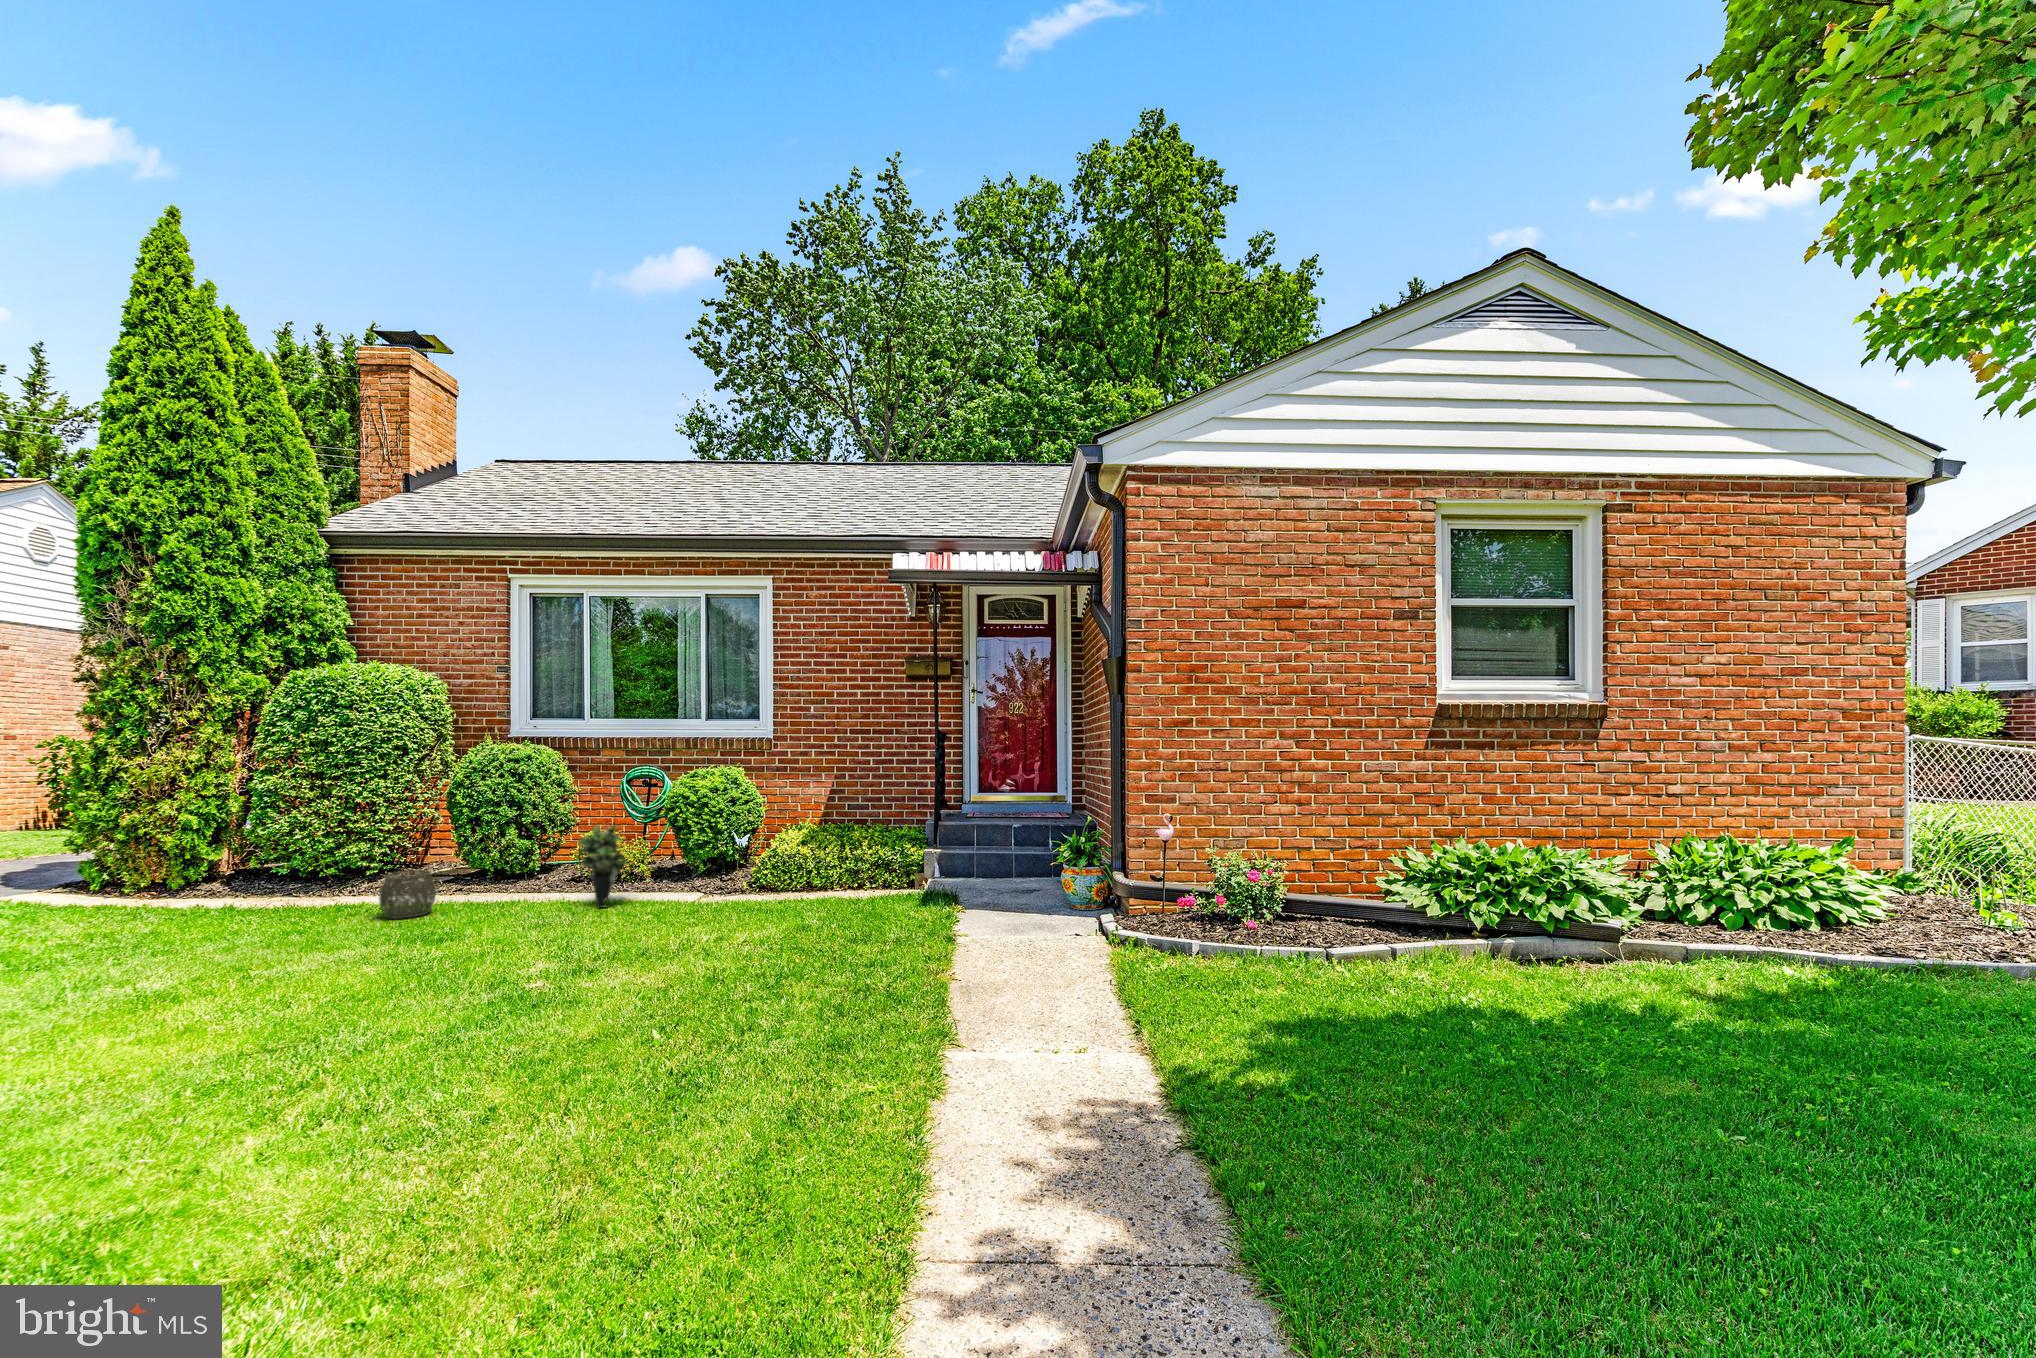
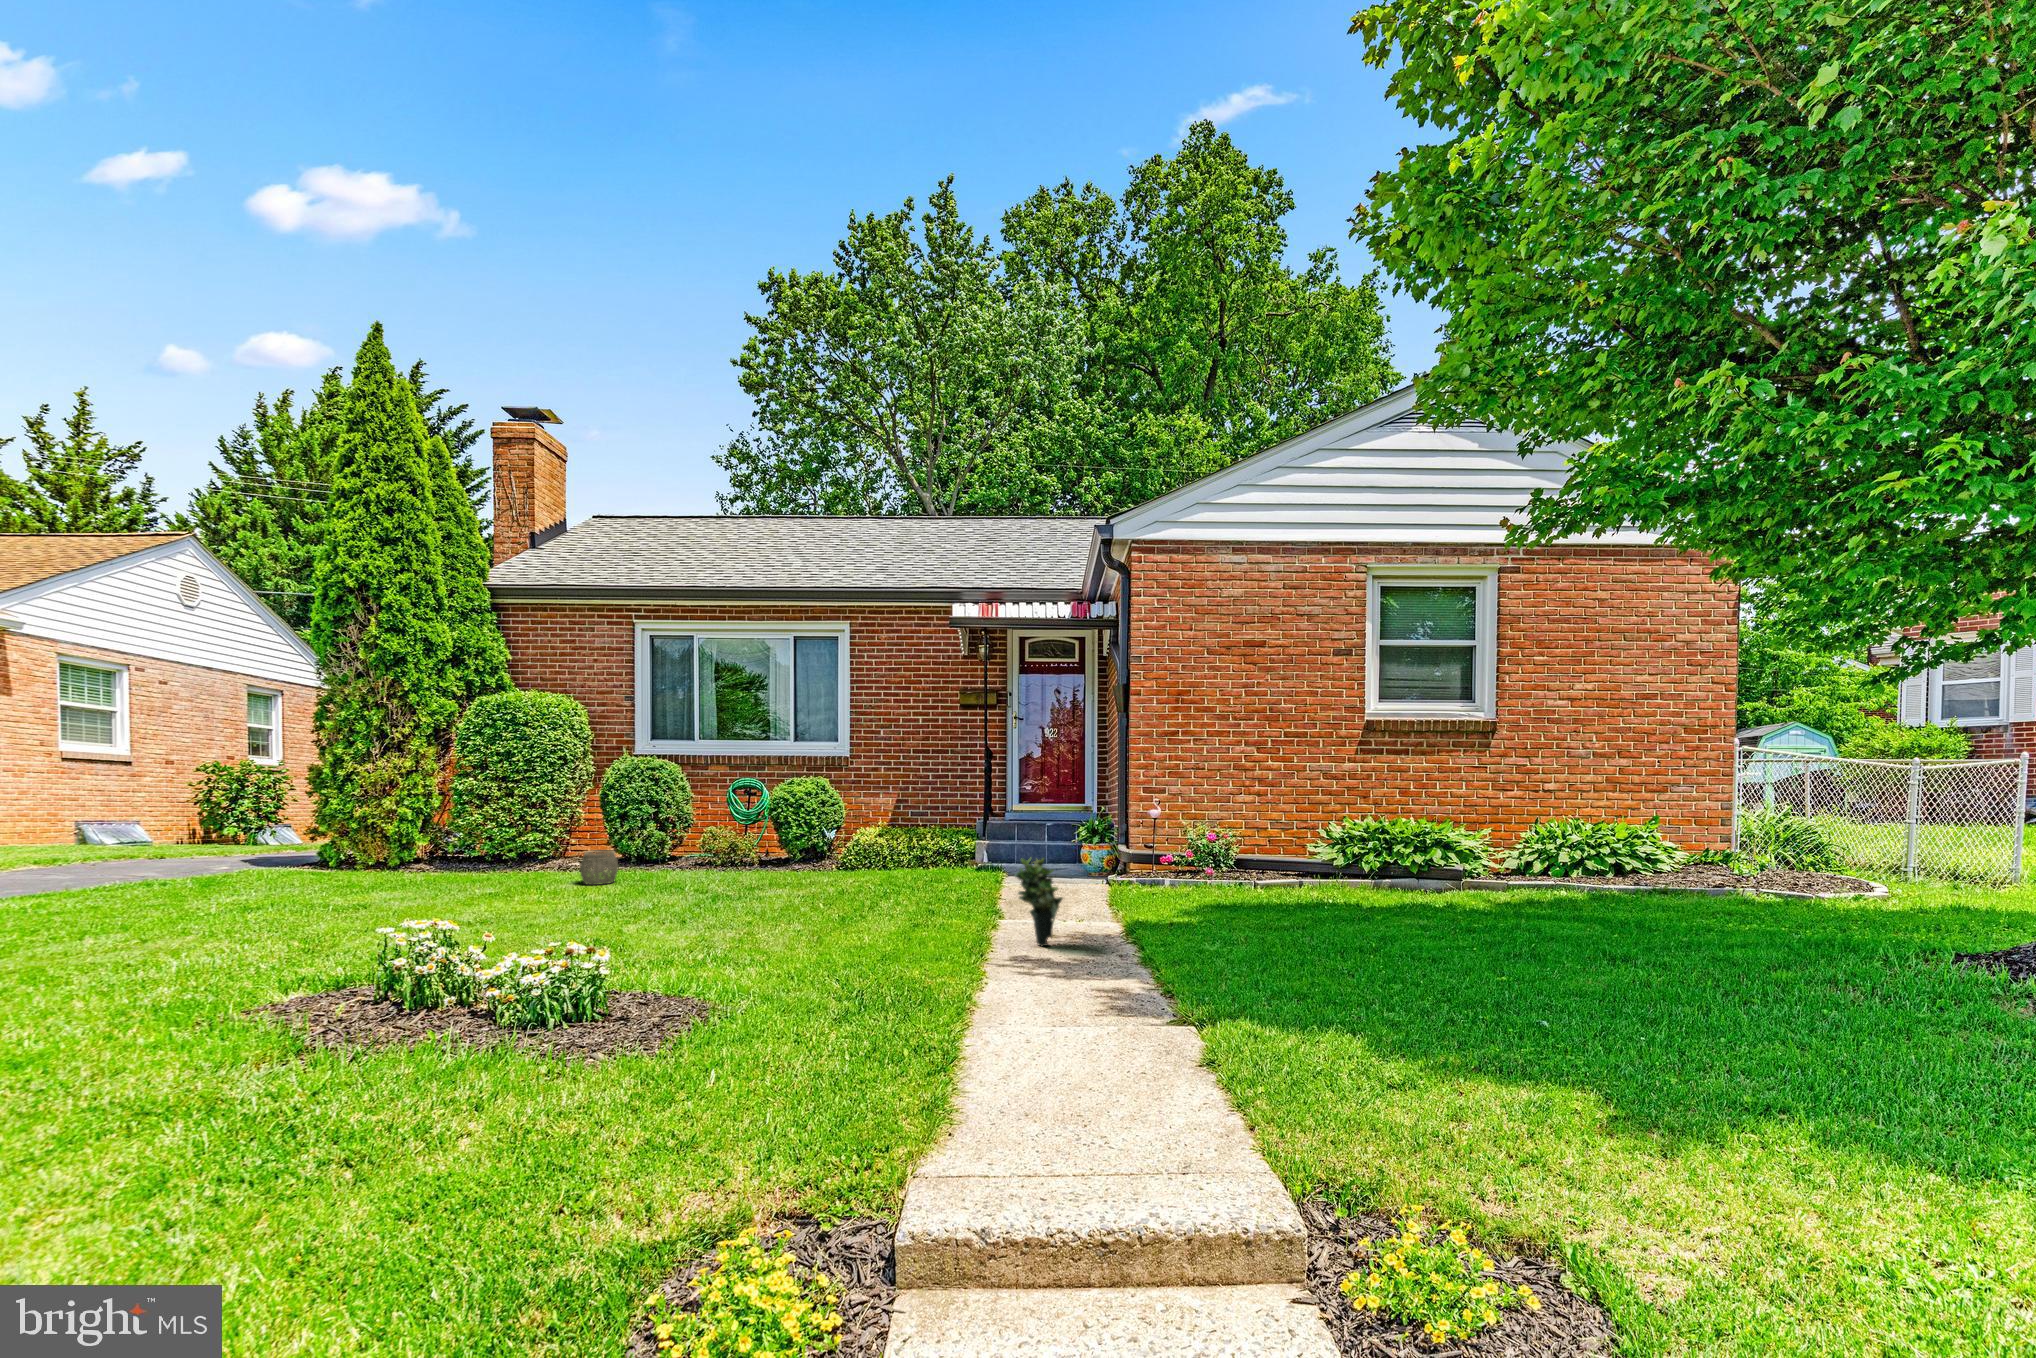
potted plant: present [579,825,626,908] -> present [1015,858,1063,947]

